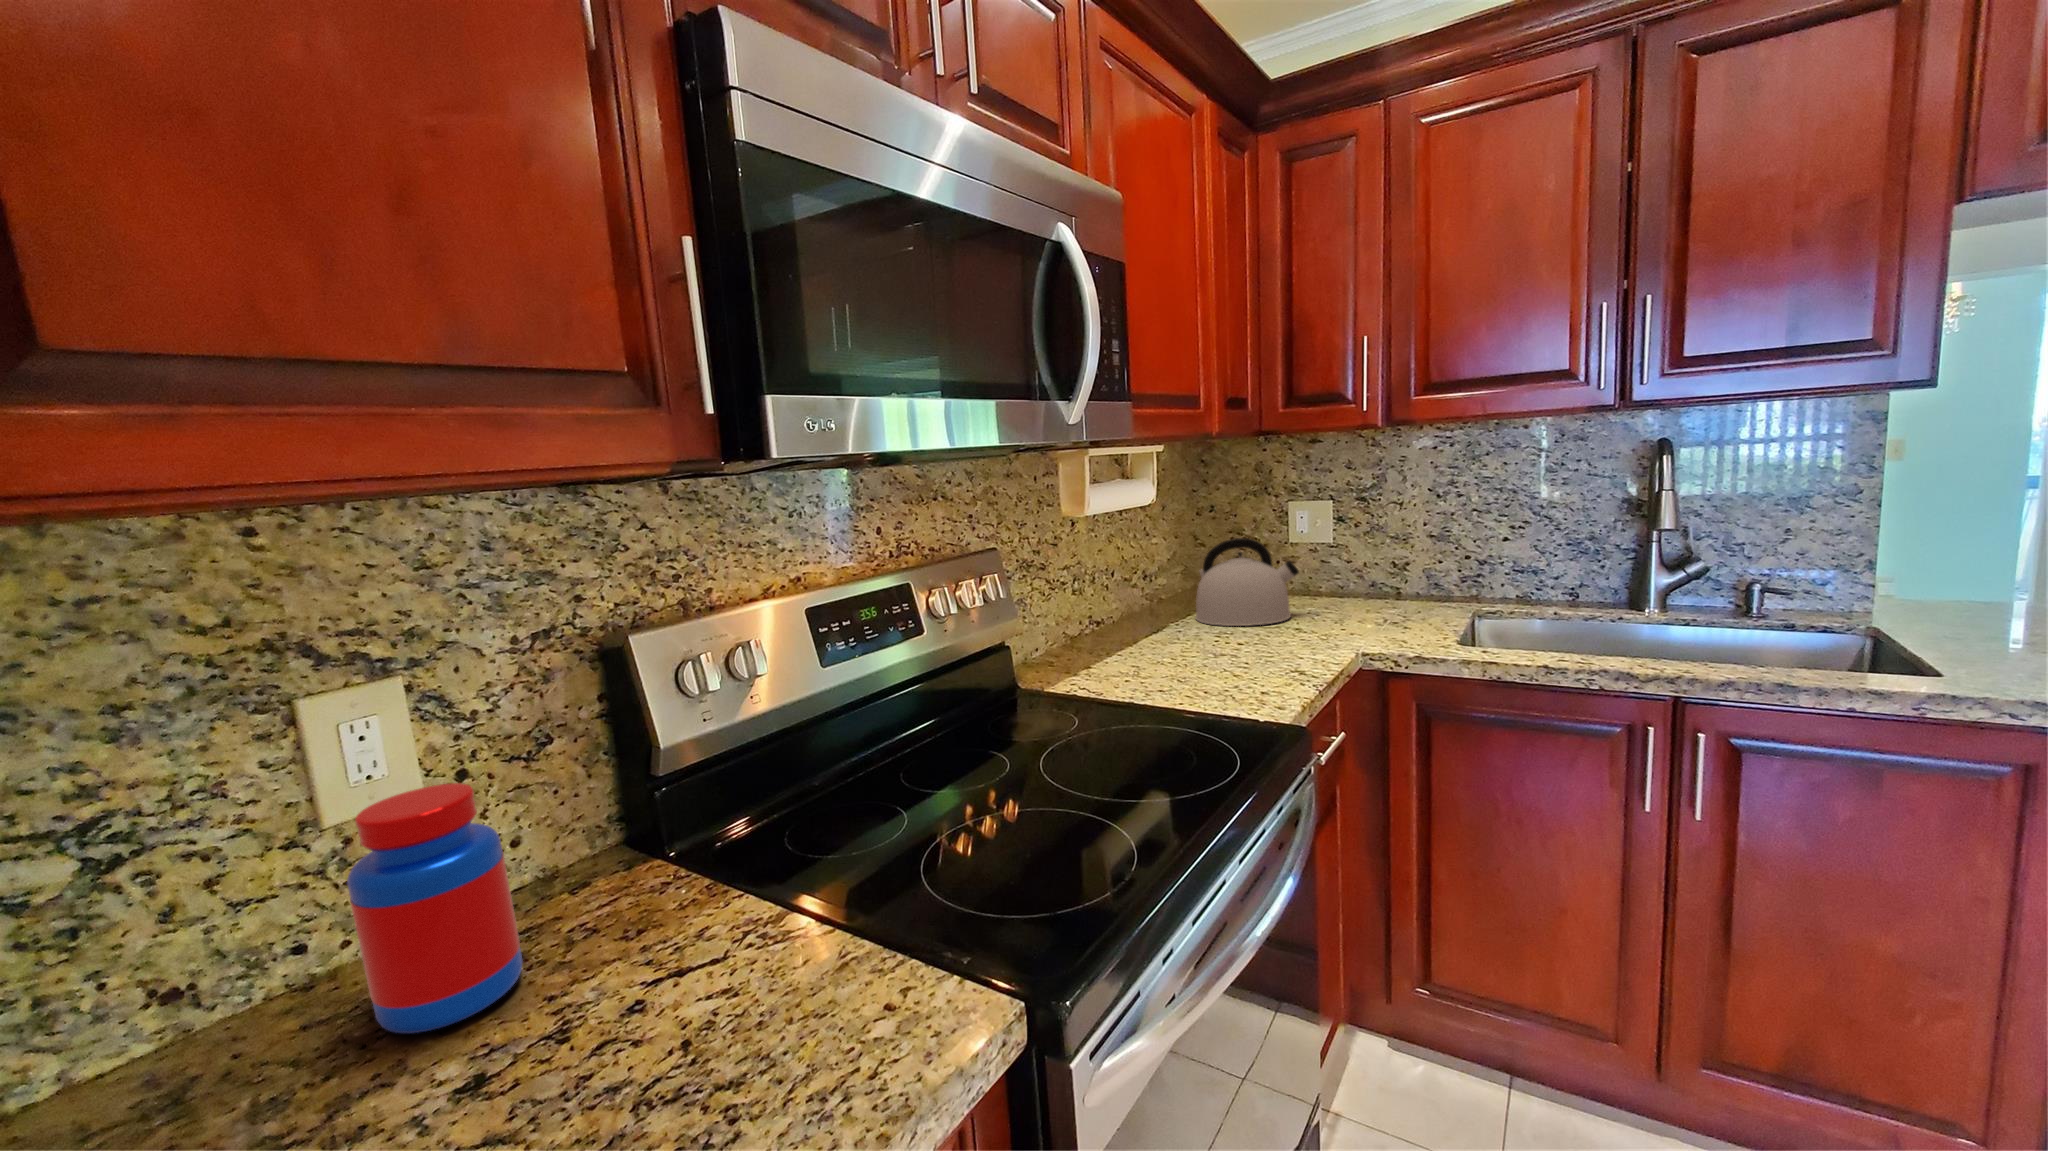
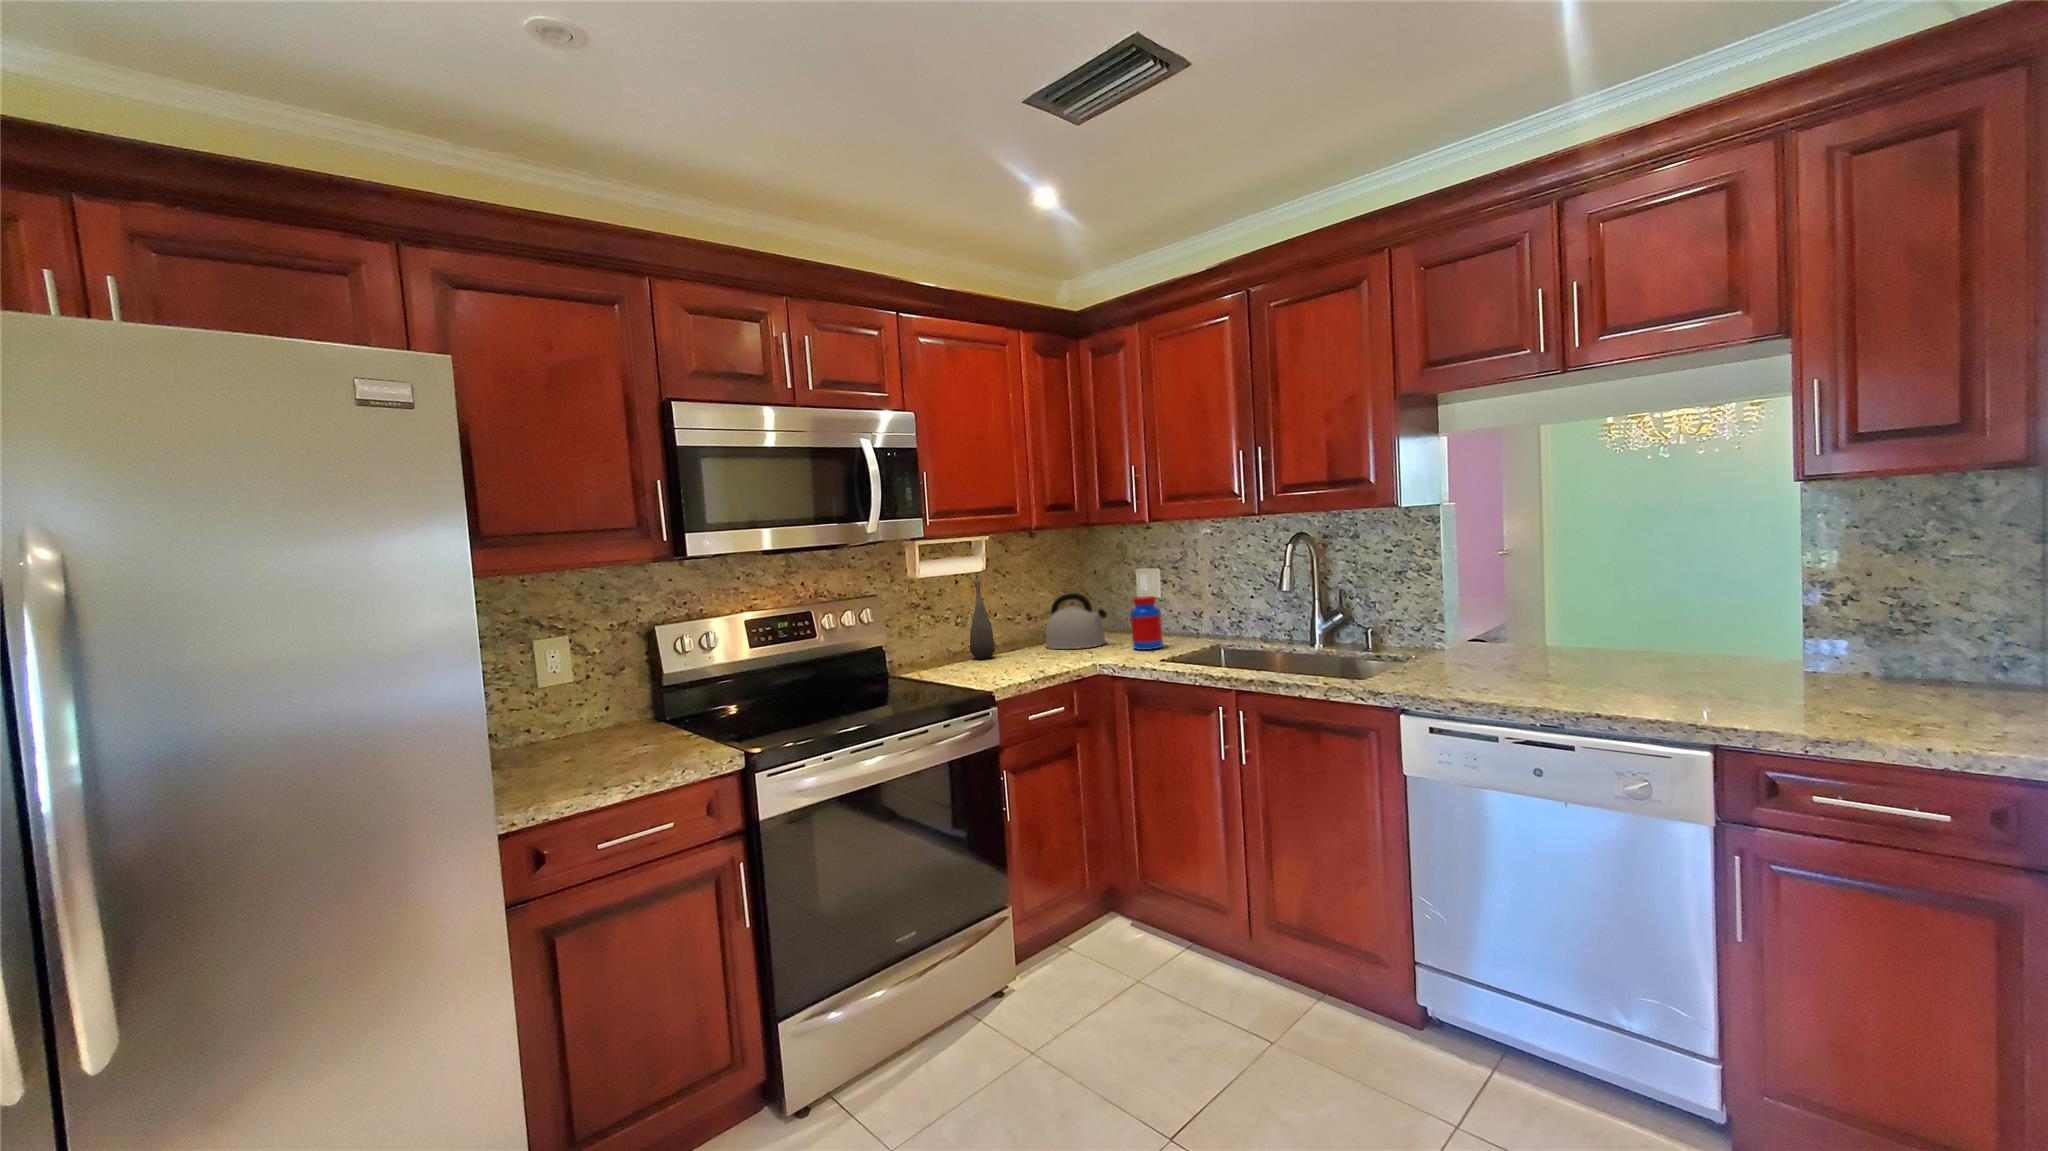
bottle: none [1116,518,1159,650] -> present [970,580,995,659]
jar: present [347,783,523,1034] -> present [1130,596,1163,650]

